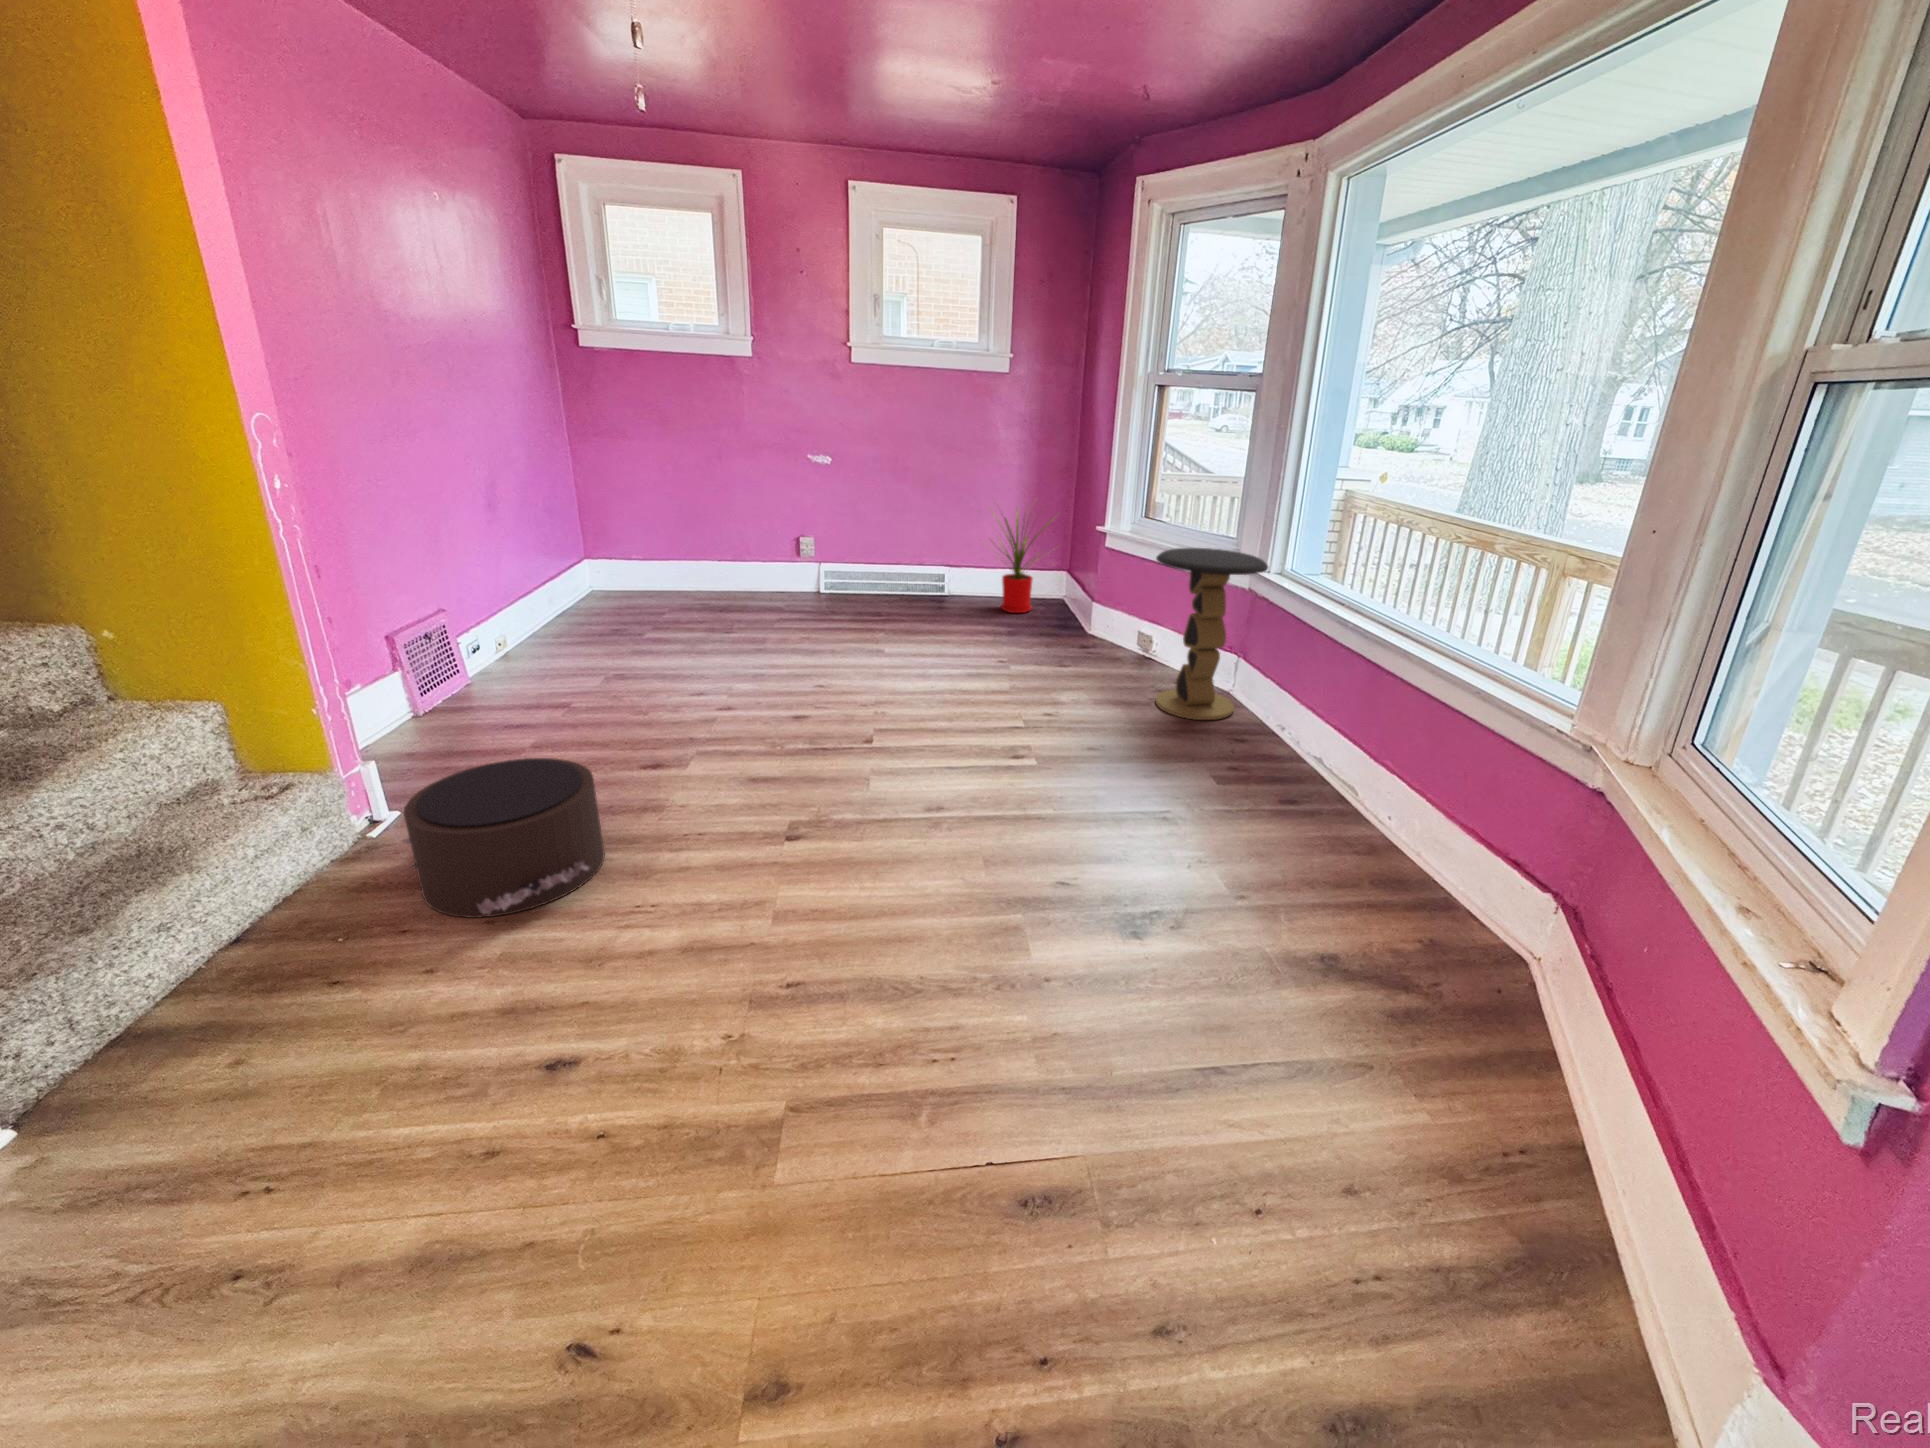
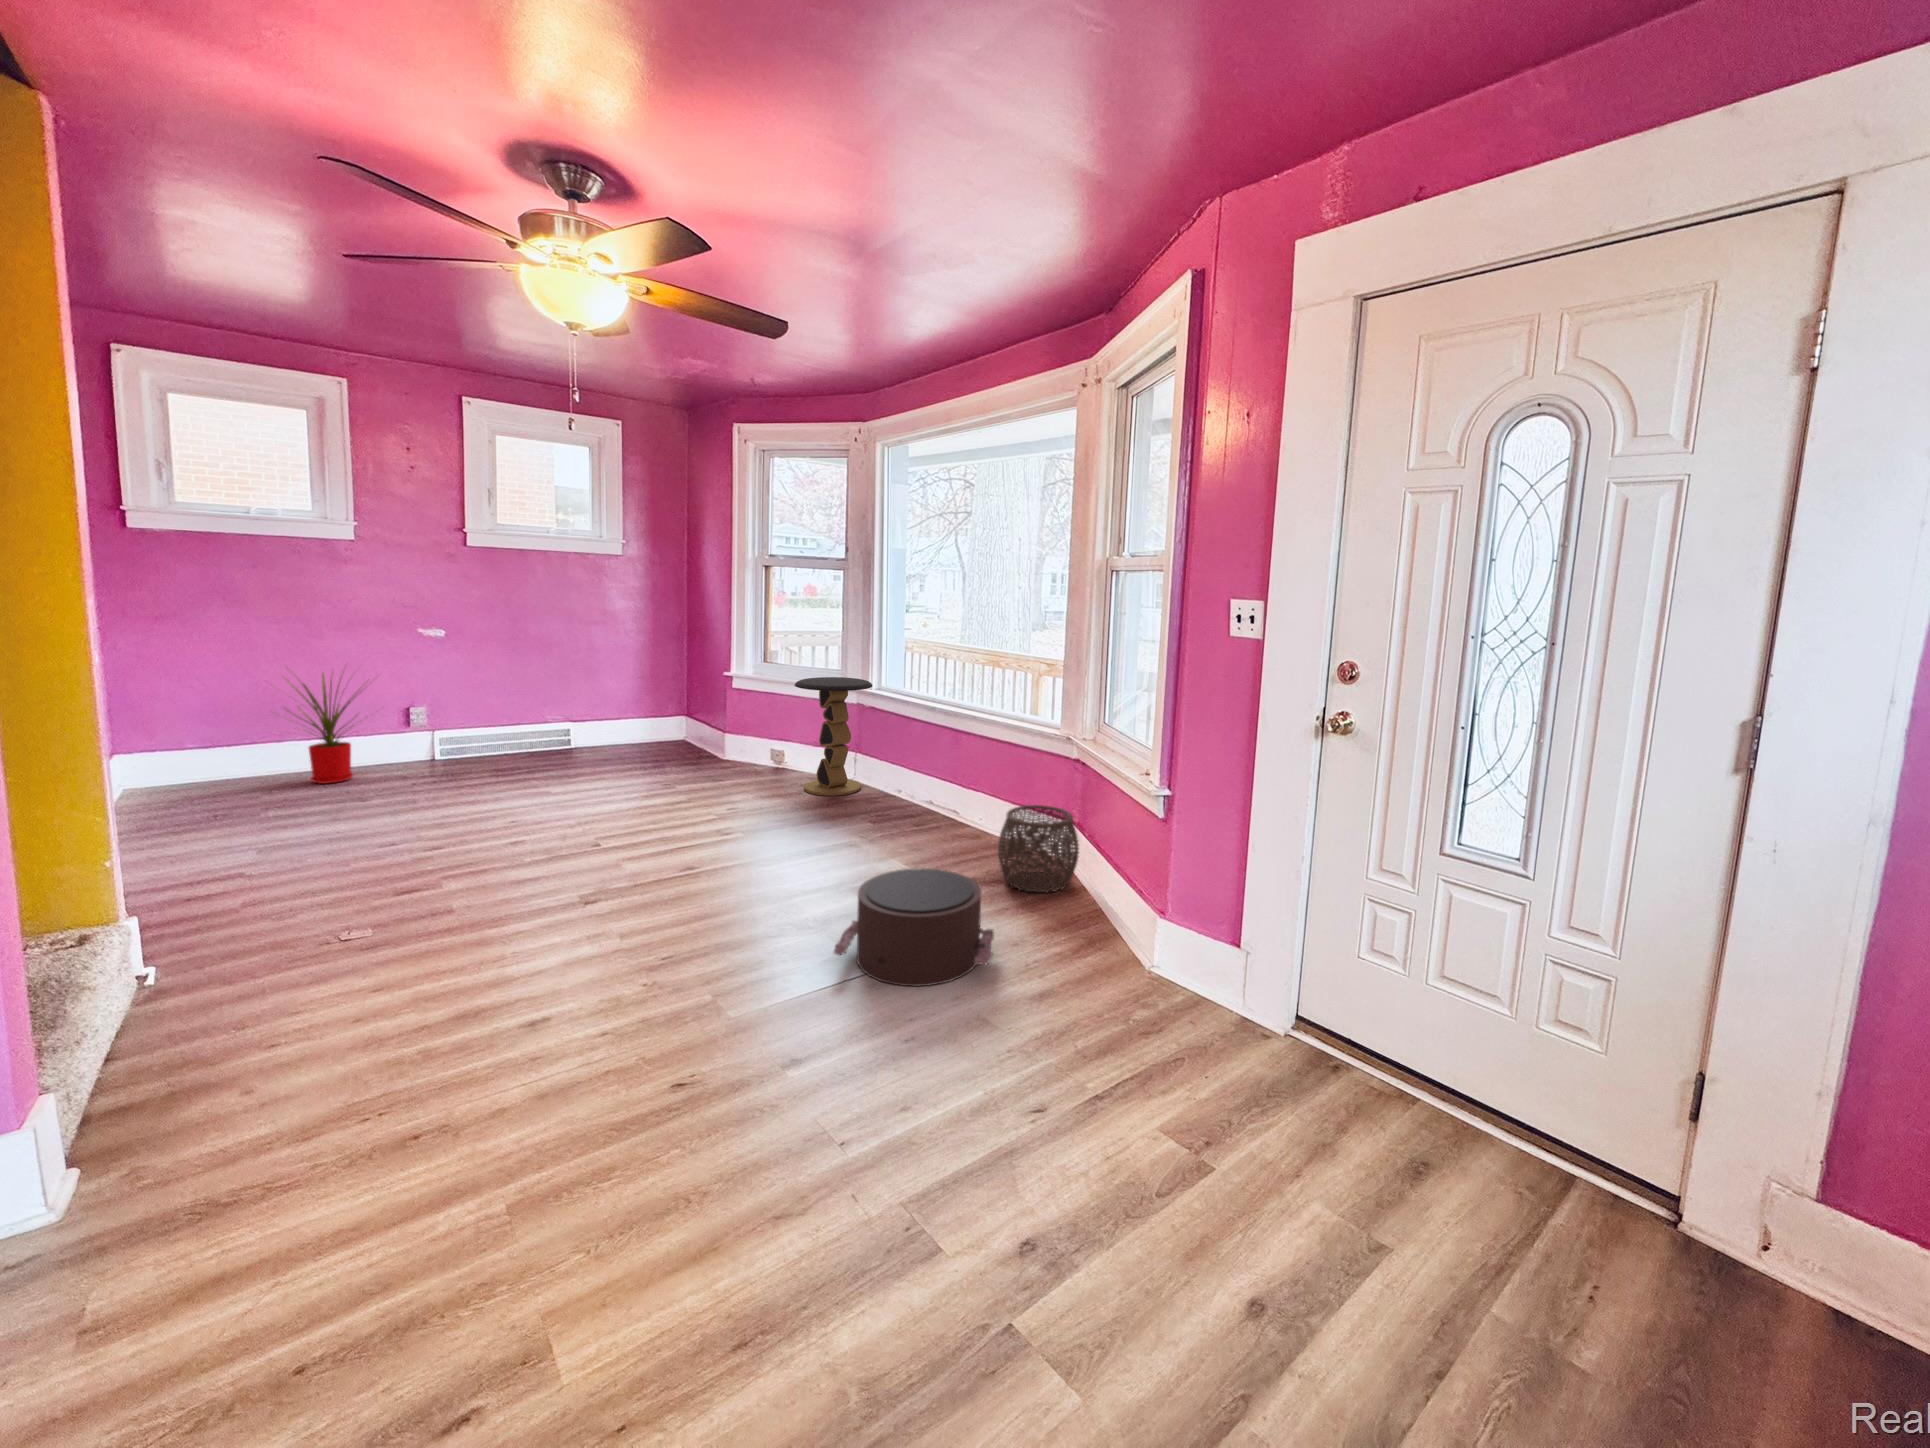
house plant: present [993,510,1052,613] -> present [287,668,362,784]
pouf: present [403,758,605,918] -> present [833,869,994,986]
woven basket: none [1382,855,1567,1049] -> present [998,805,1079,893]

